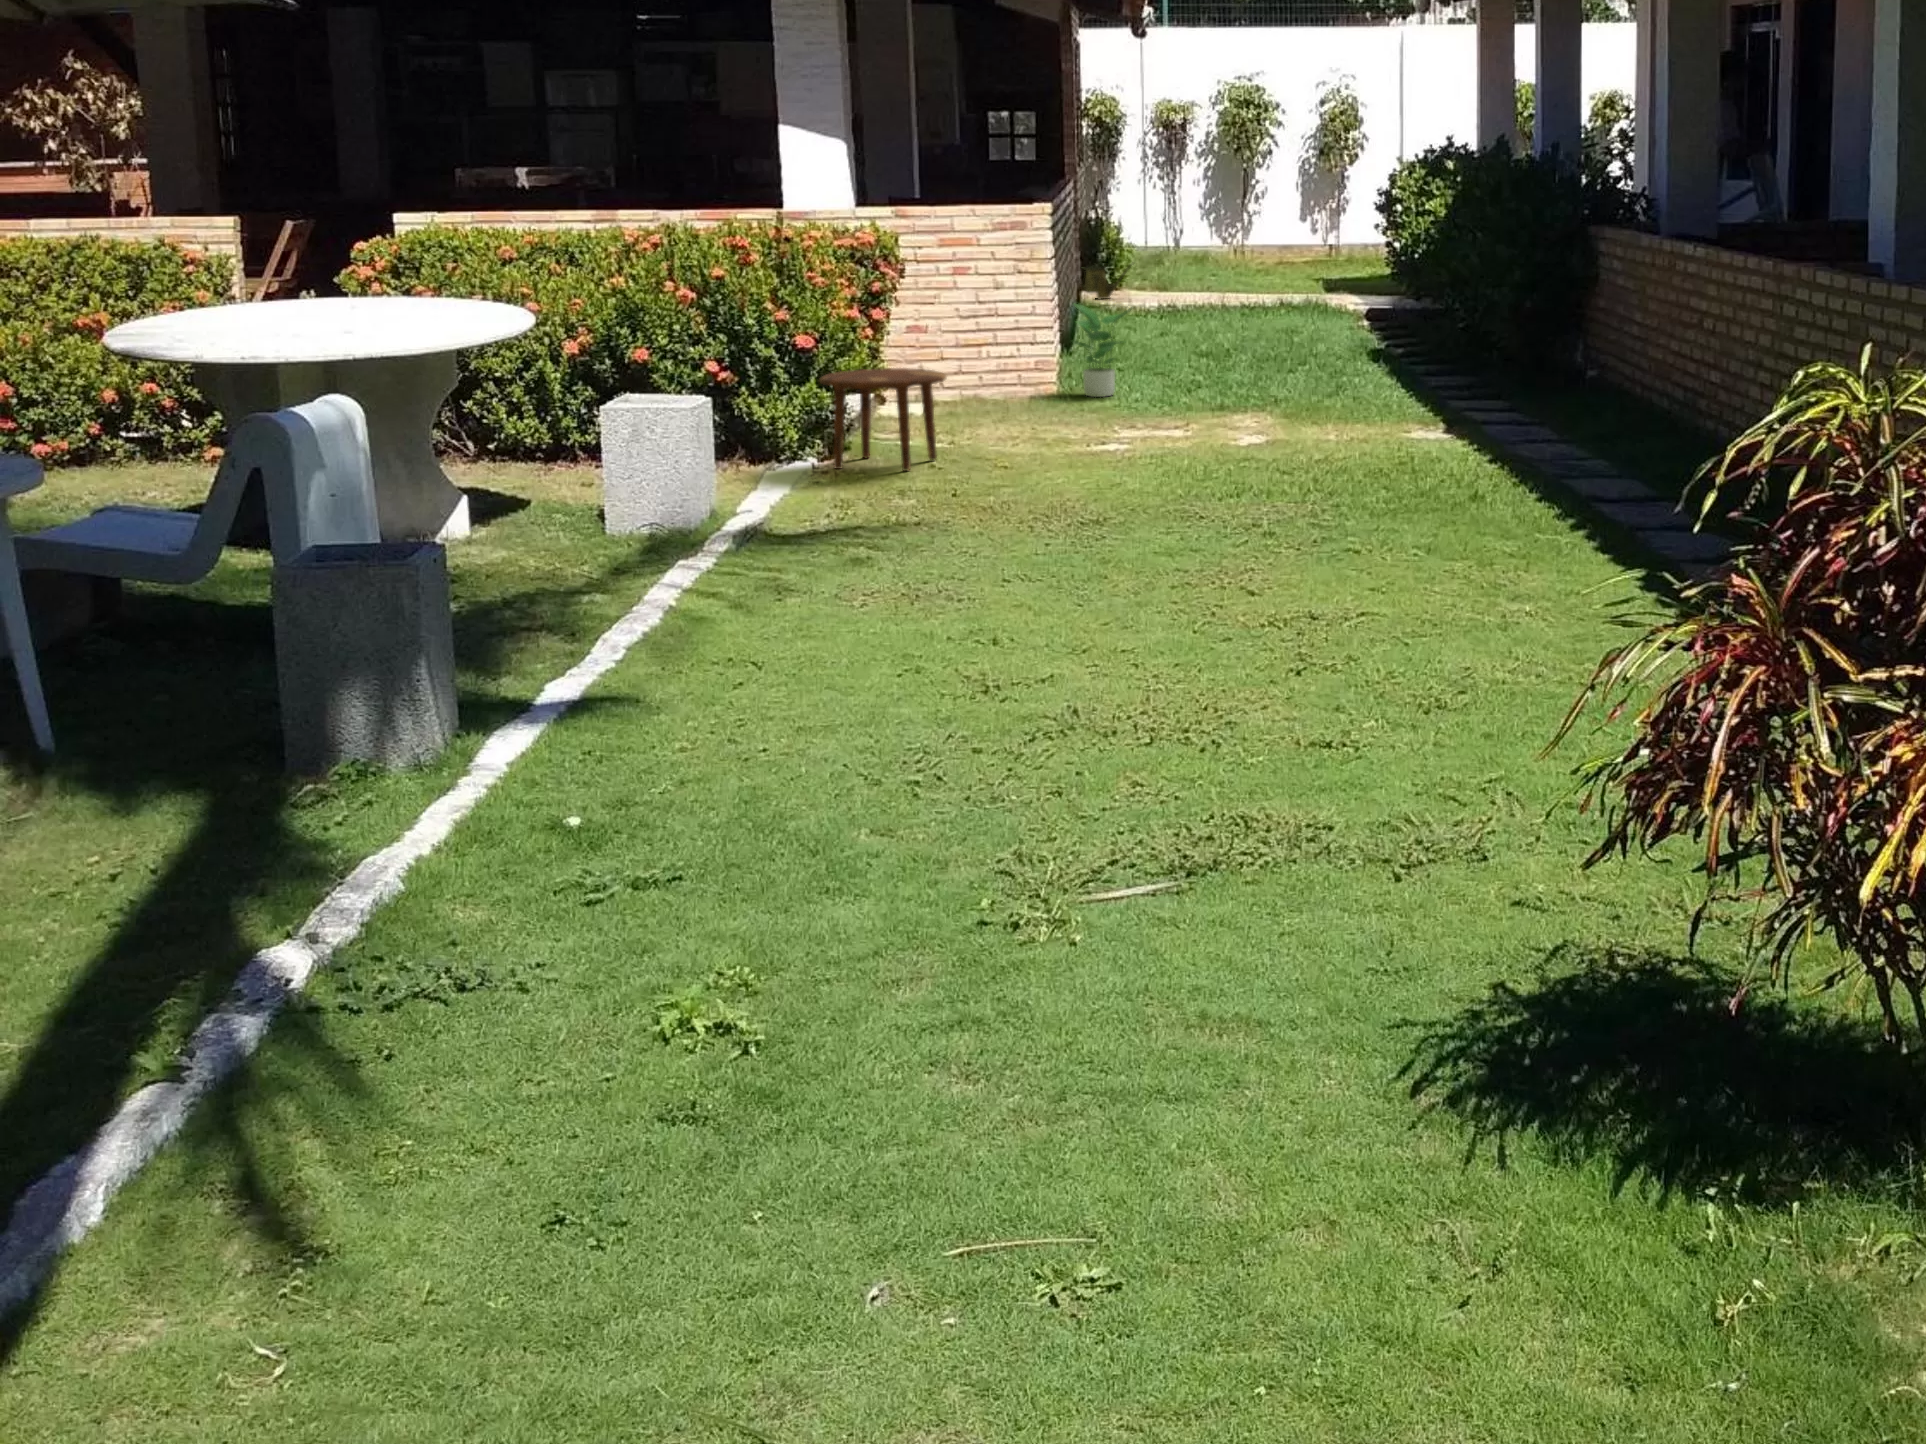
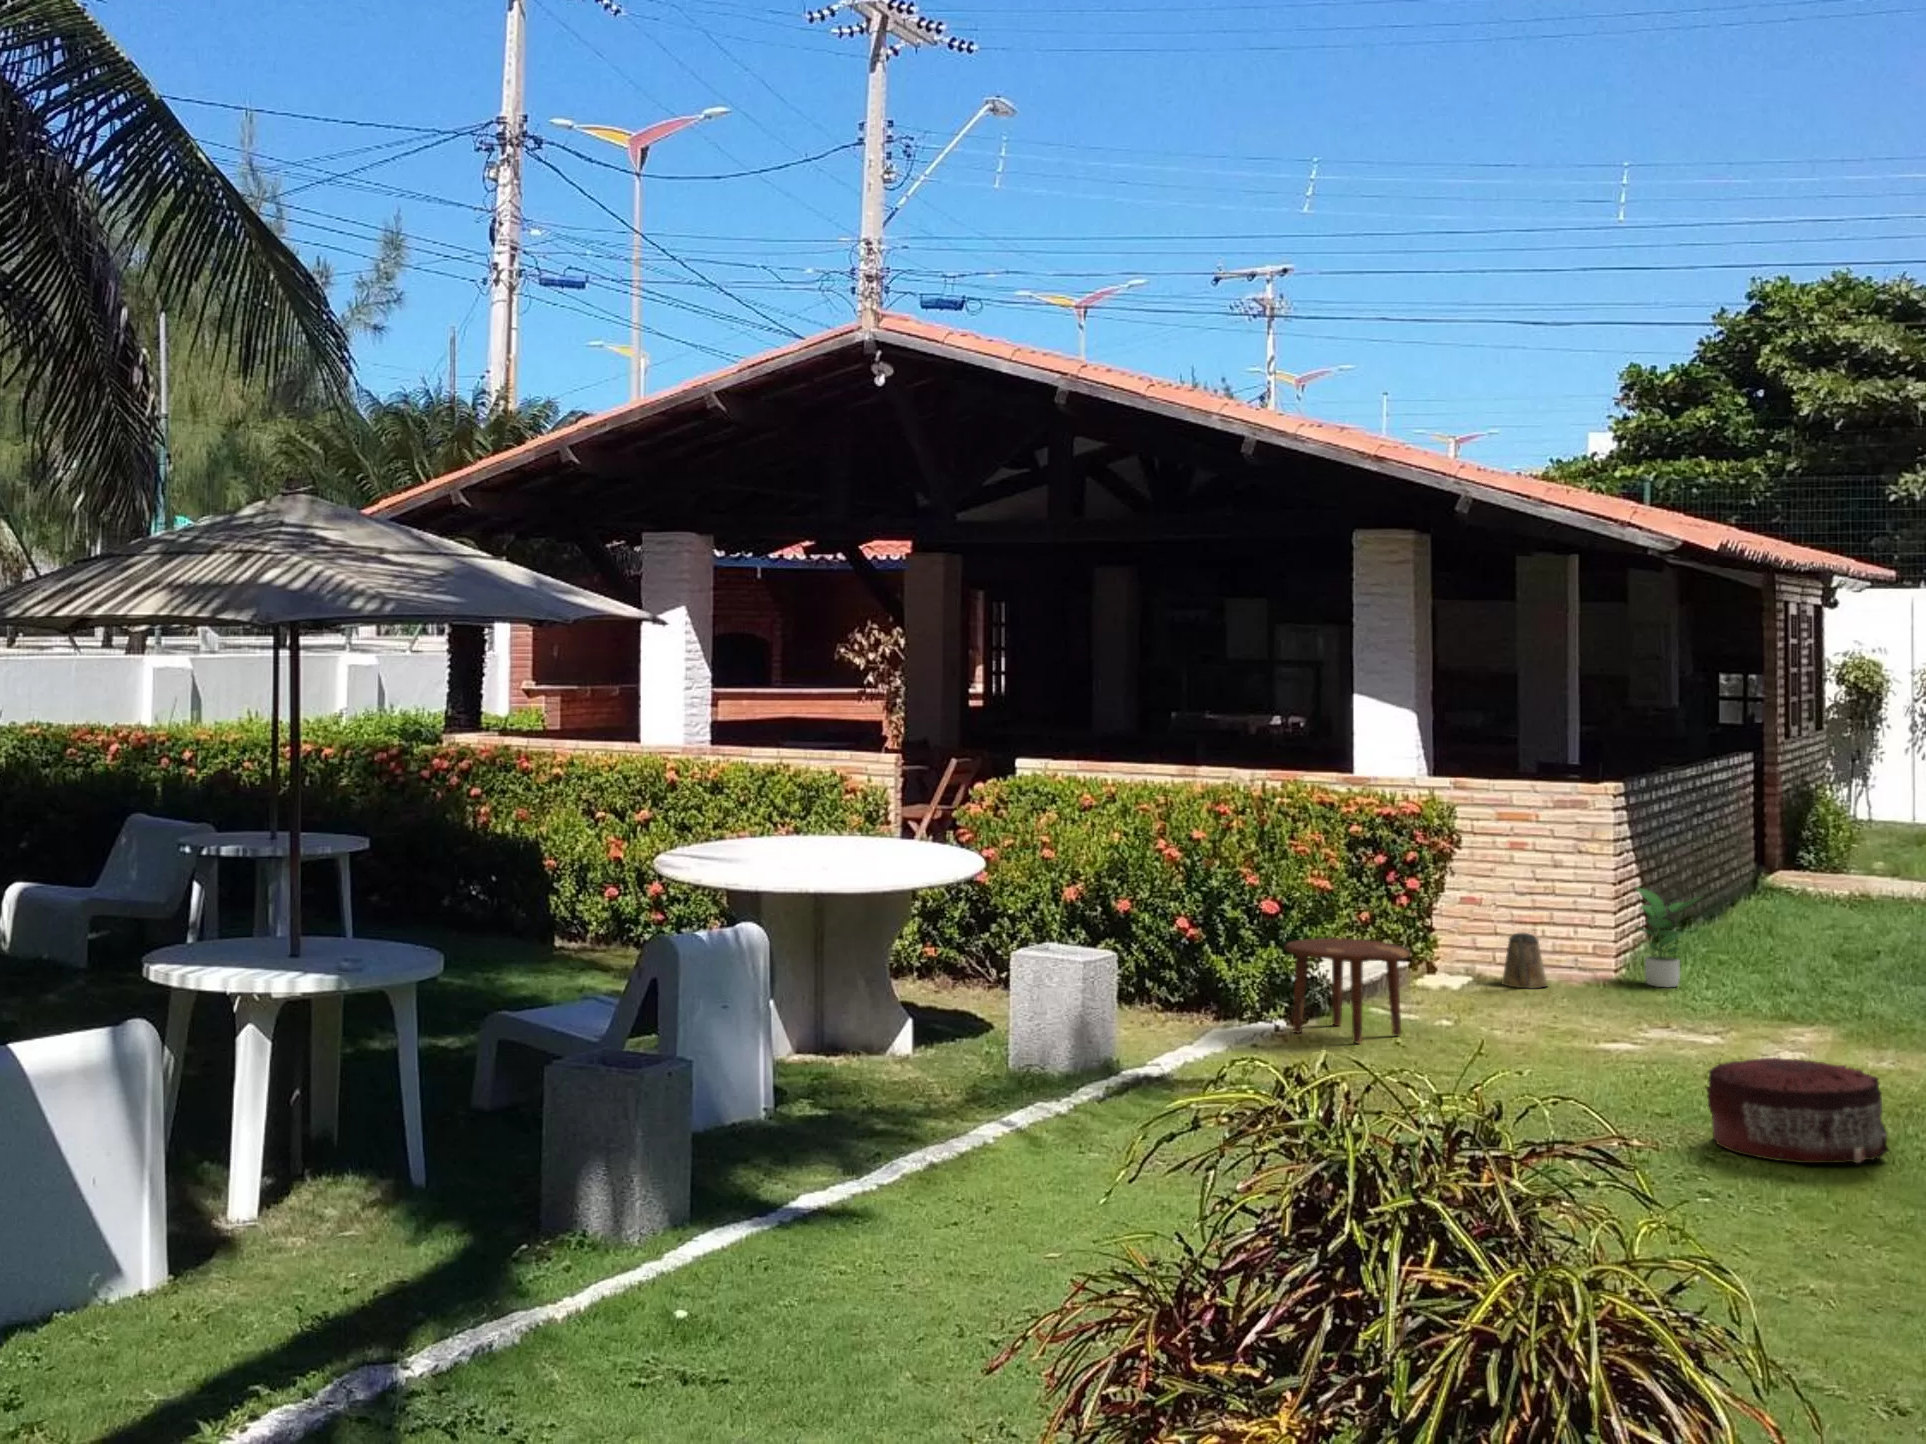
watering can: present [1083,264,1132,299] -> present [1502,933,1547,988]
pouf: none [1296,427,1447,516] -> present [1706,1057,1889,1163]

